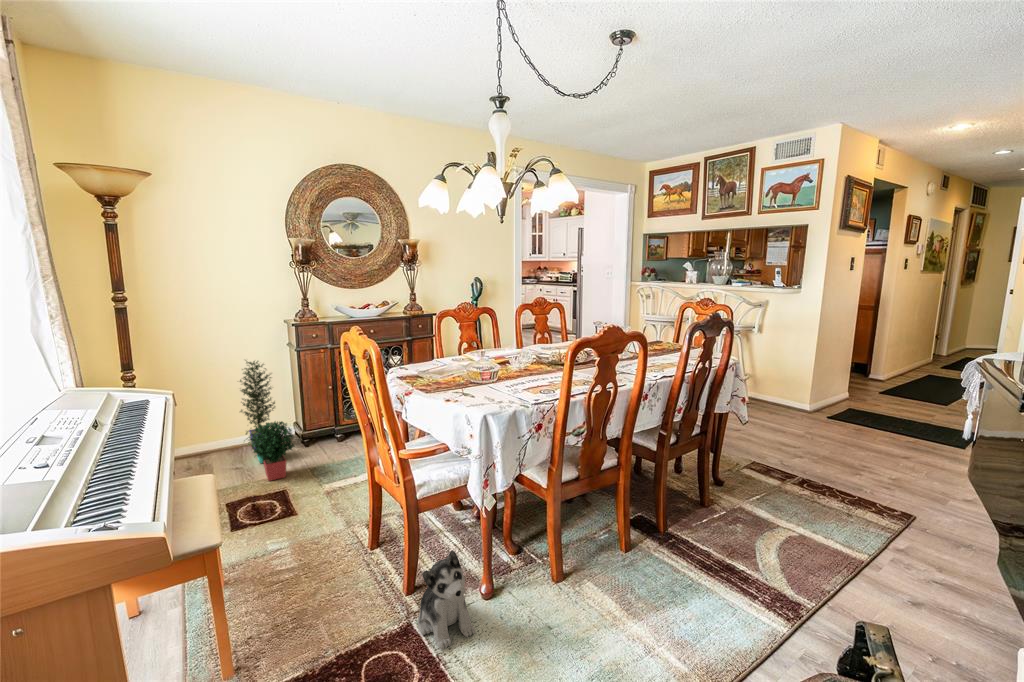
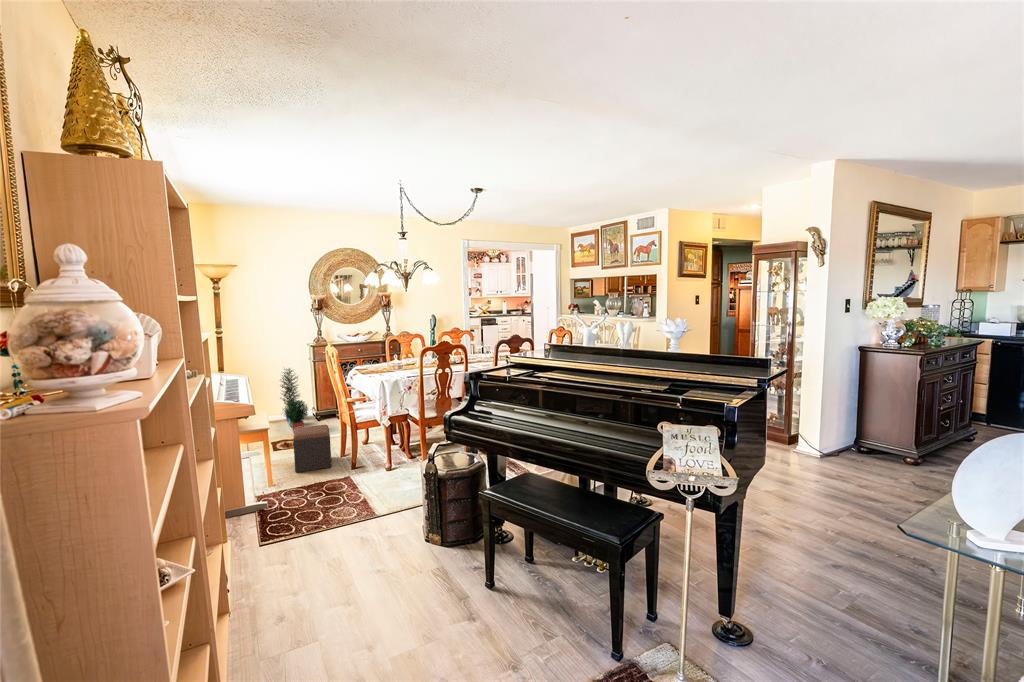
footstool: none [279,493,363,613] -> present [293,425,332,472]
plush toy: present [418,550,475,650] -> none [351,439,376,481]

